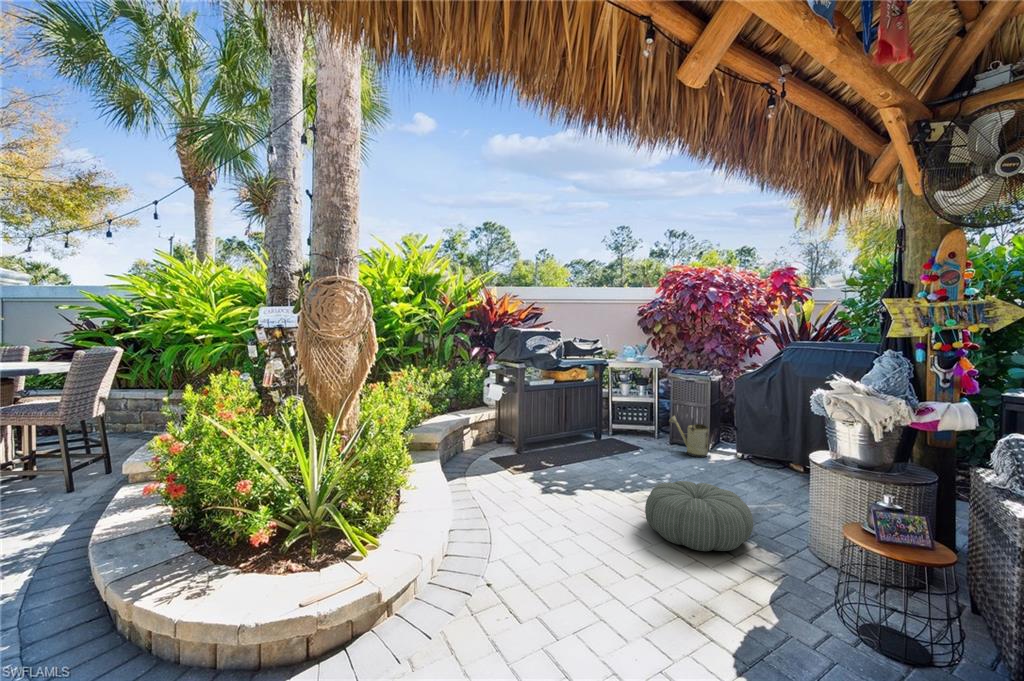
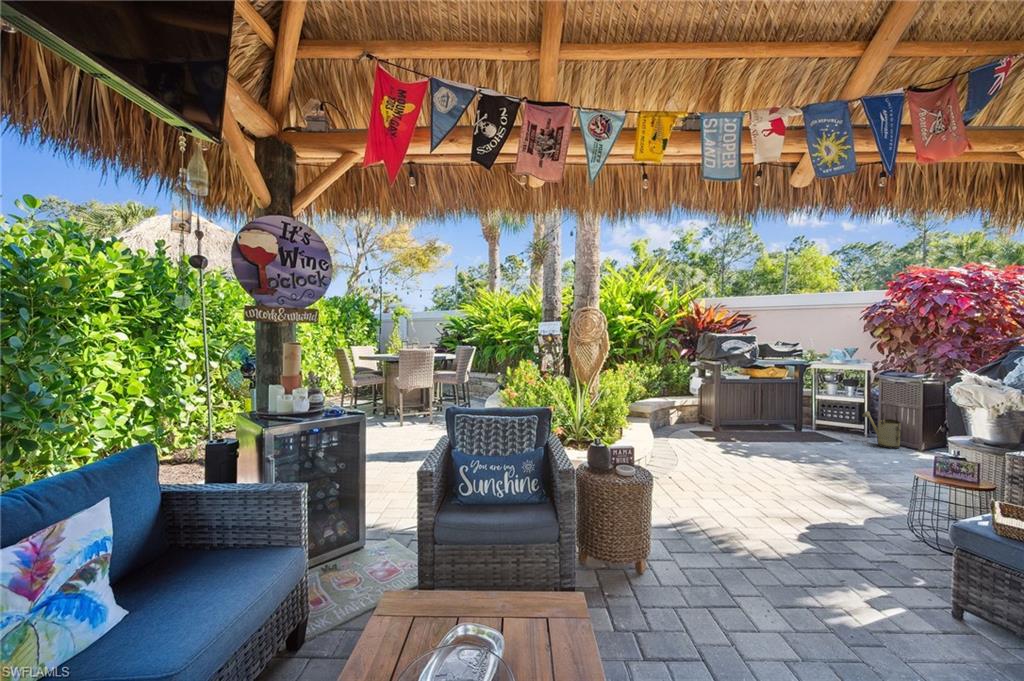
pouf: present [645,481,753,551] -> none [792,446,876,490]

